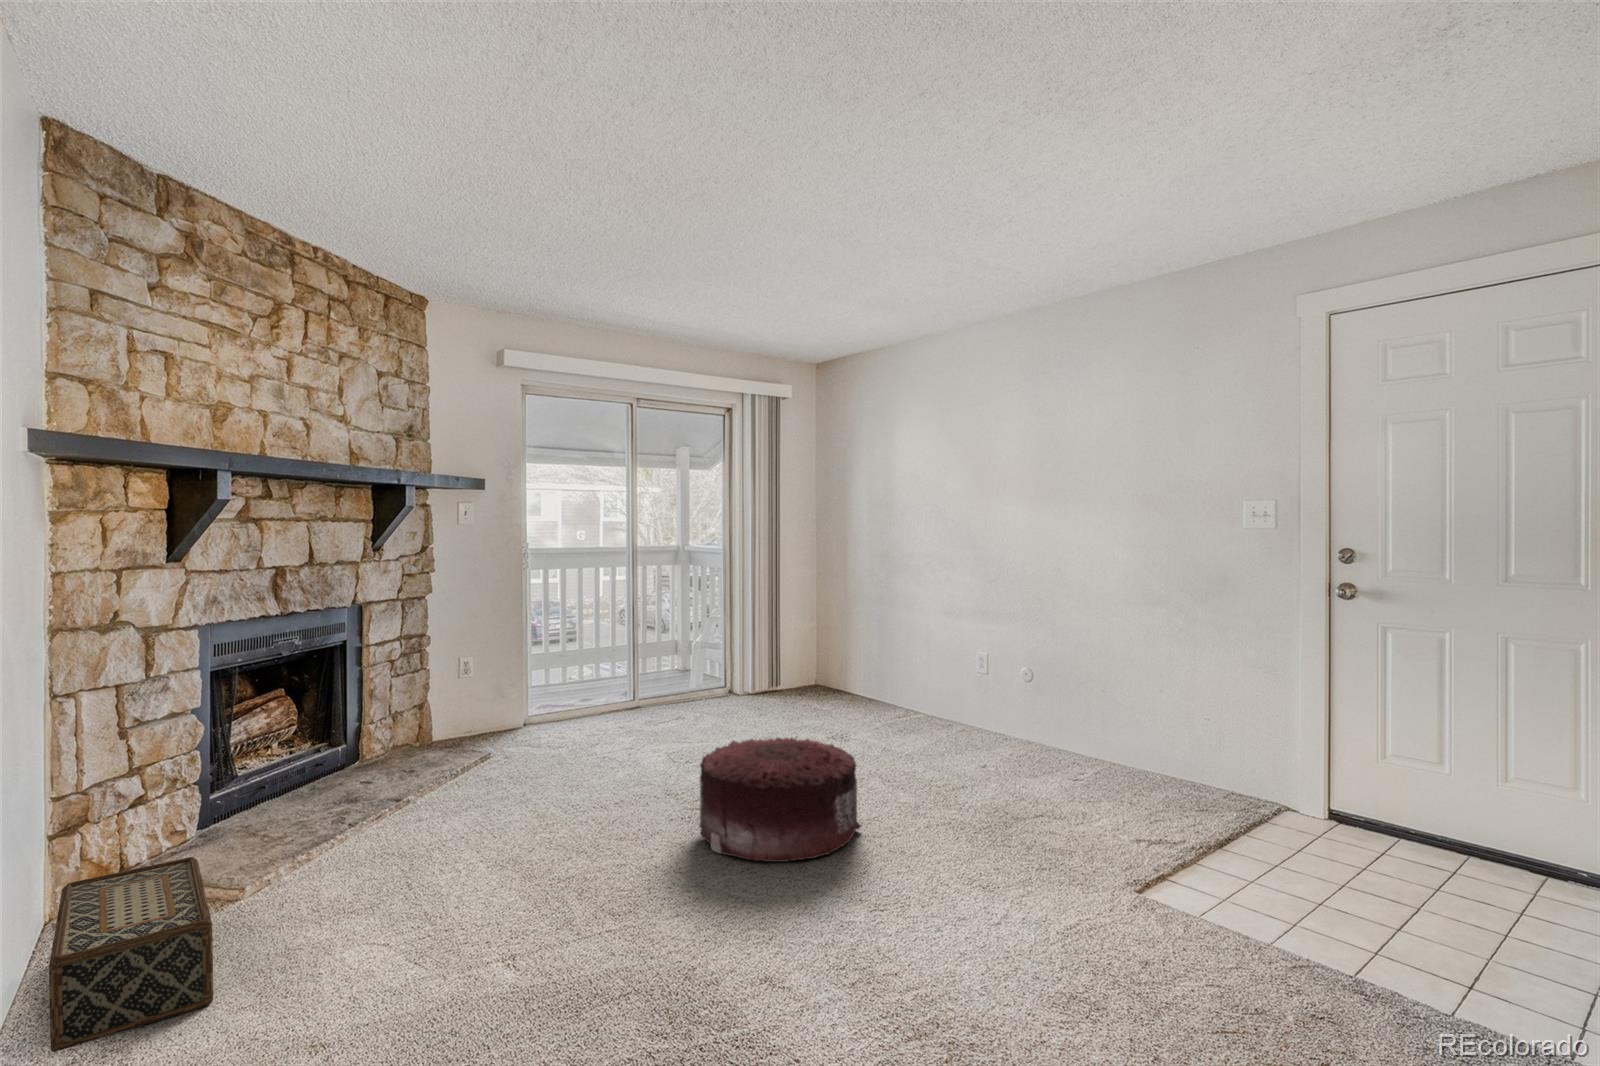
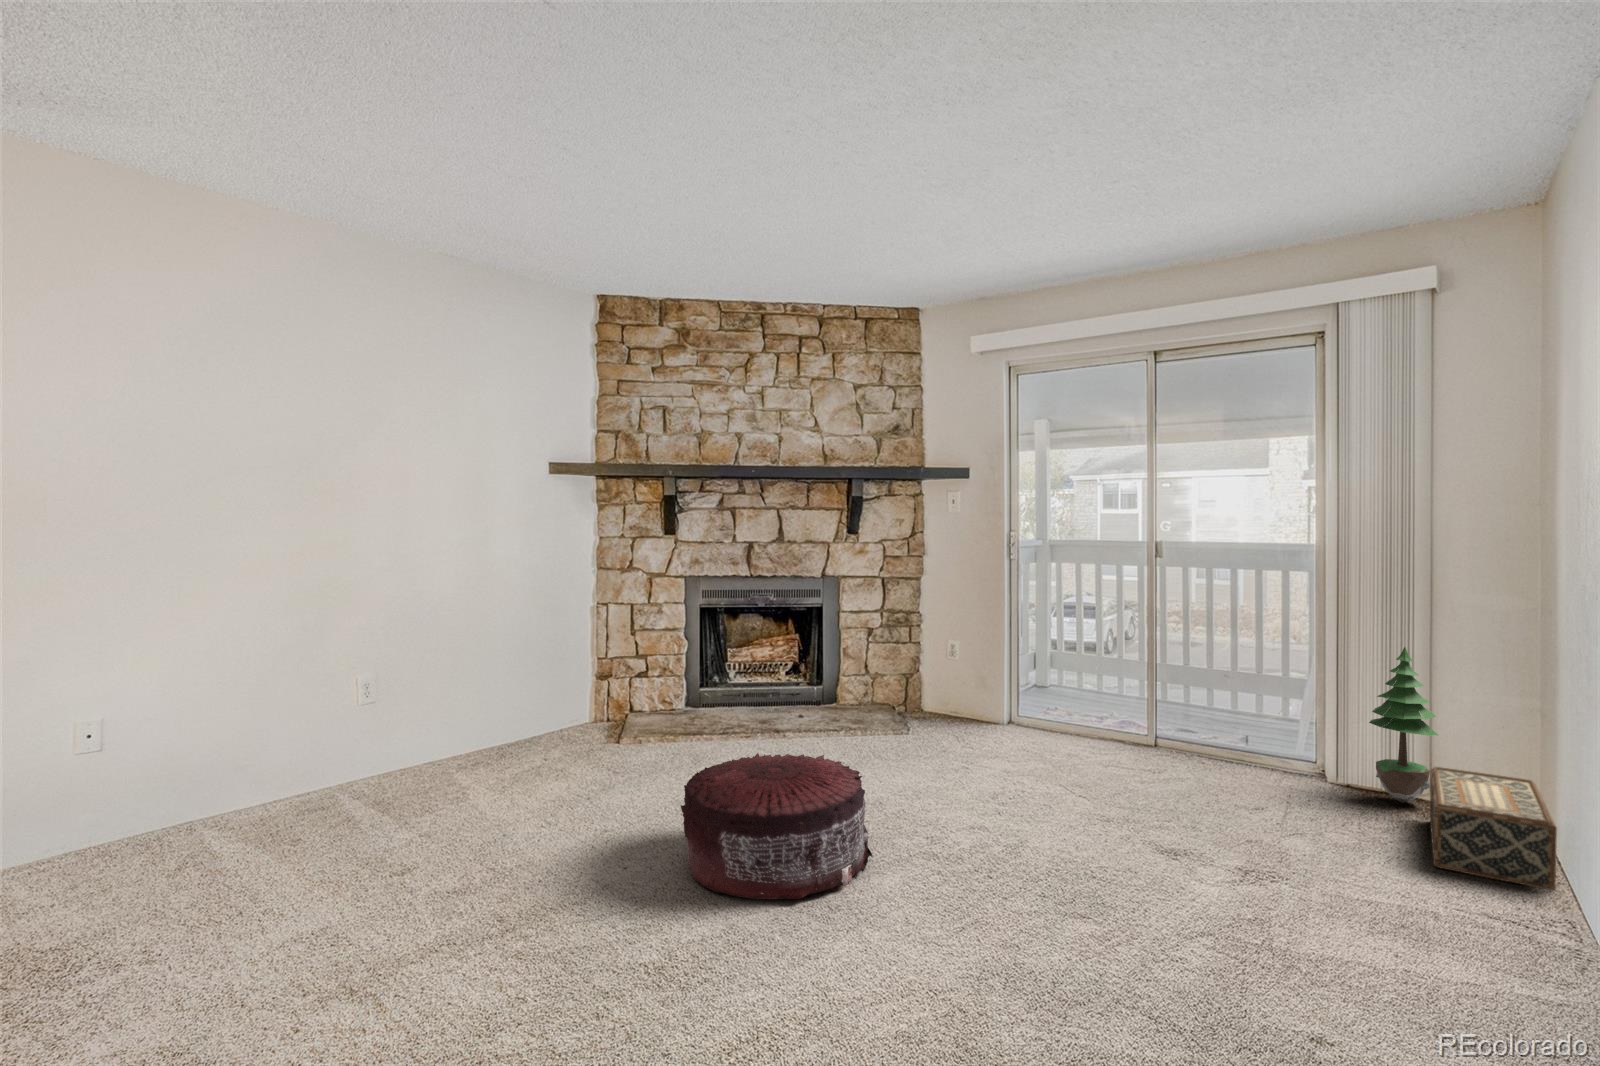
potted tree: none [775,600,808,692] -> present [1369,647,1438,803]
woven basket: present [49,857,213,1052] -> present [1430,767,1557,890]

